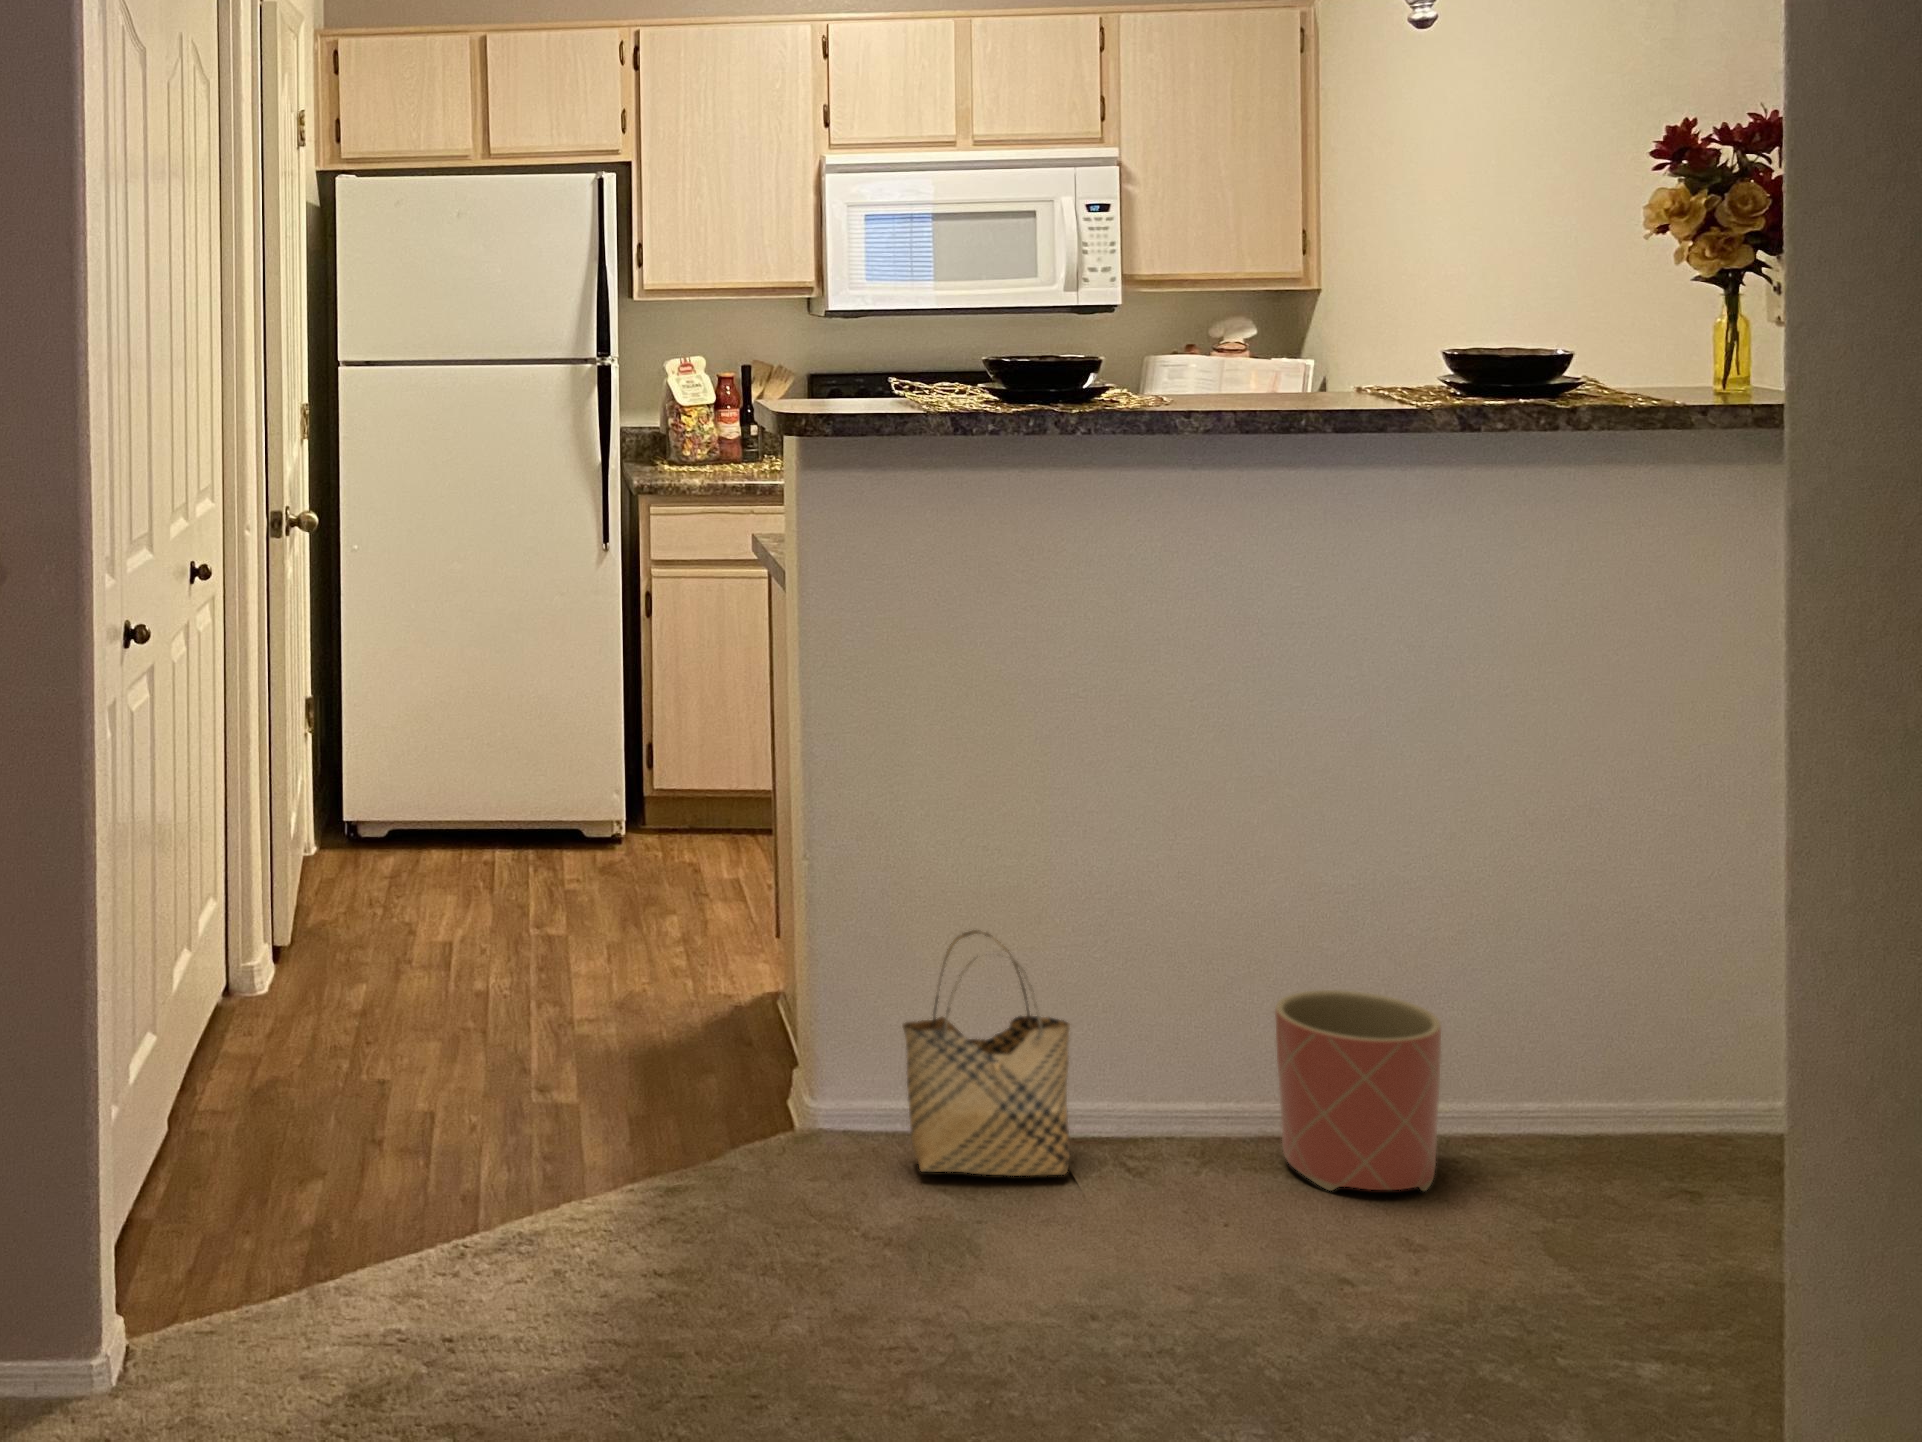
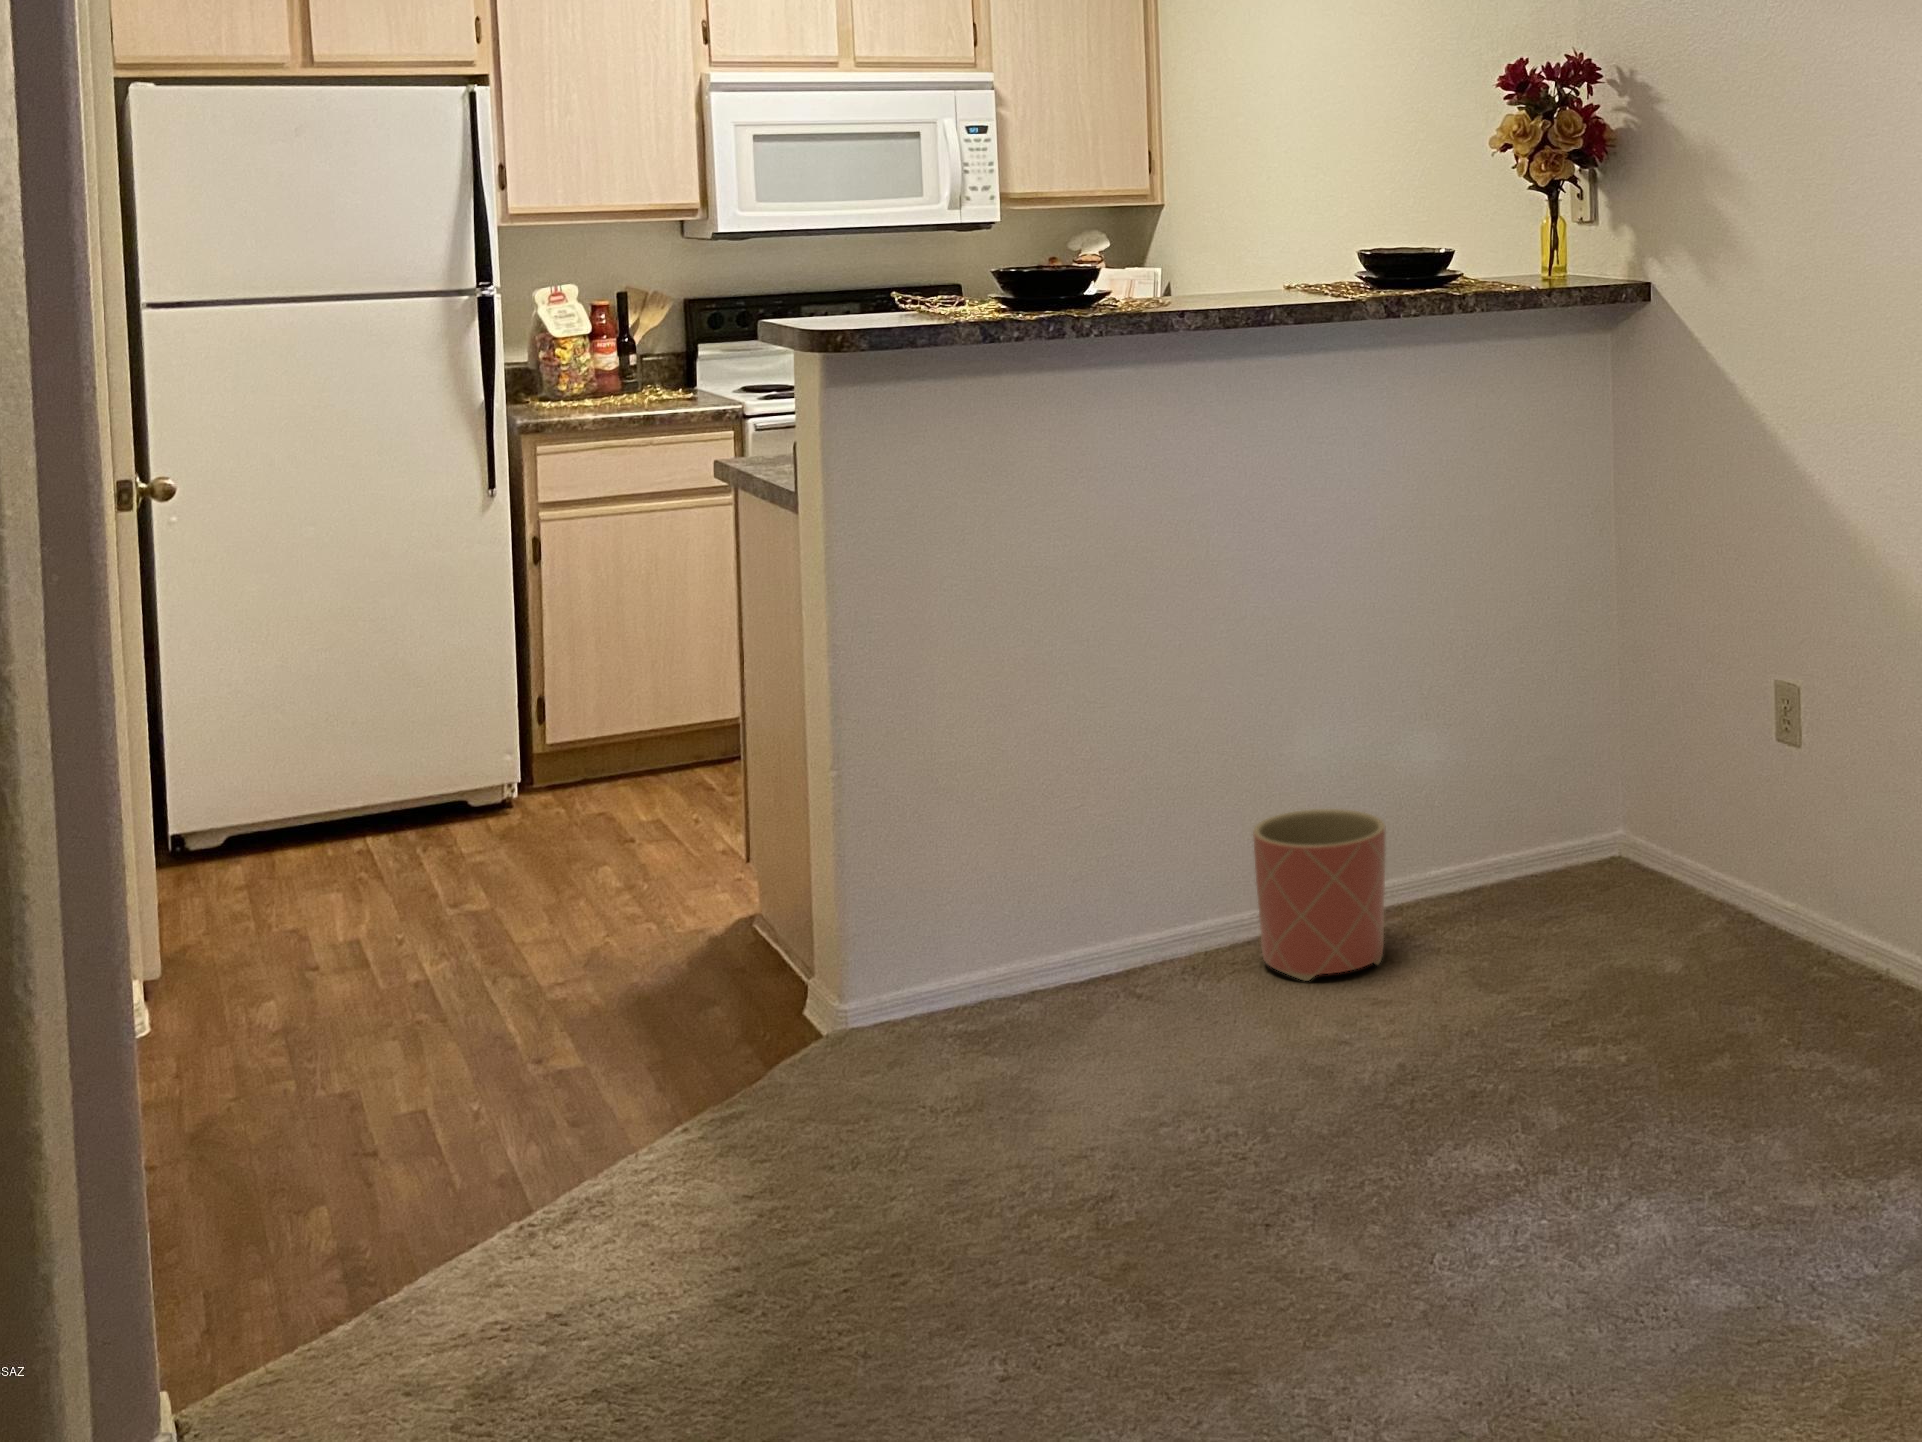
woven basket: present [902,930,1070,1176] -> none [935,810,1091,1043]

